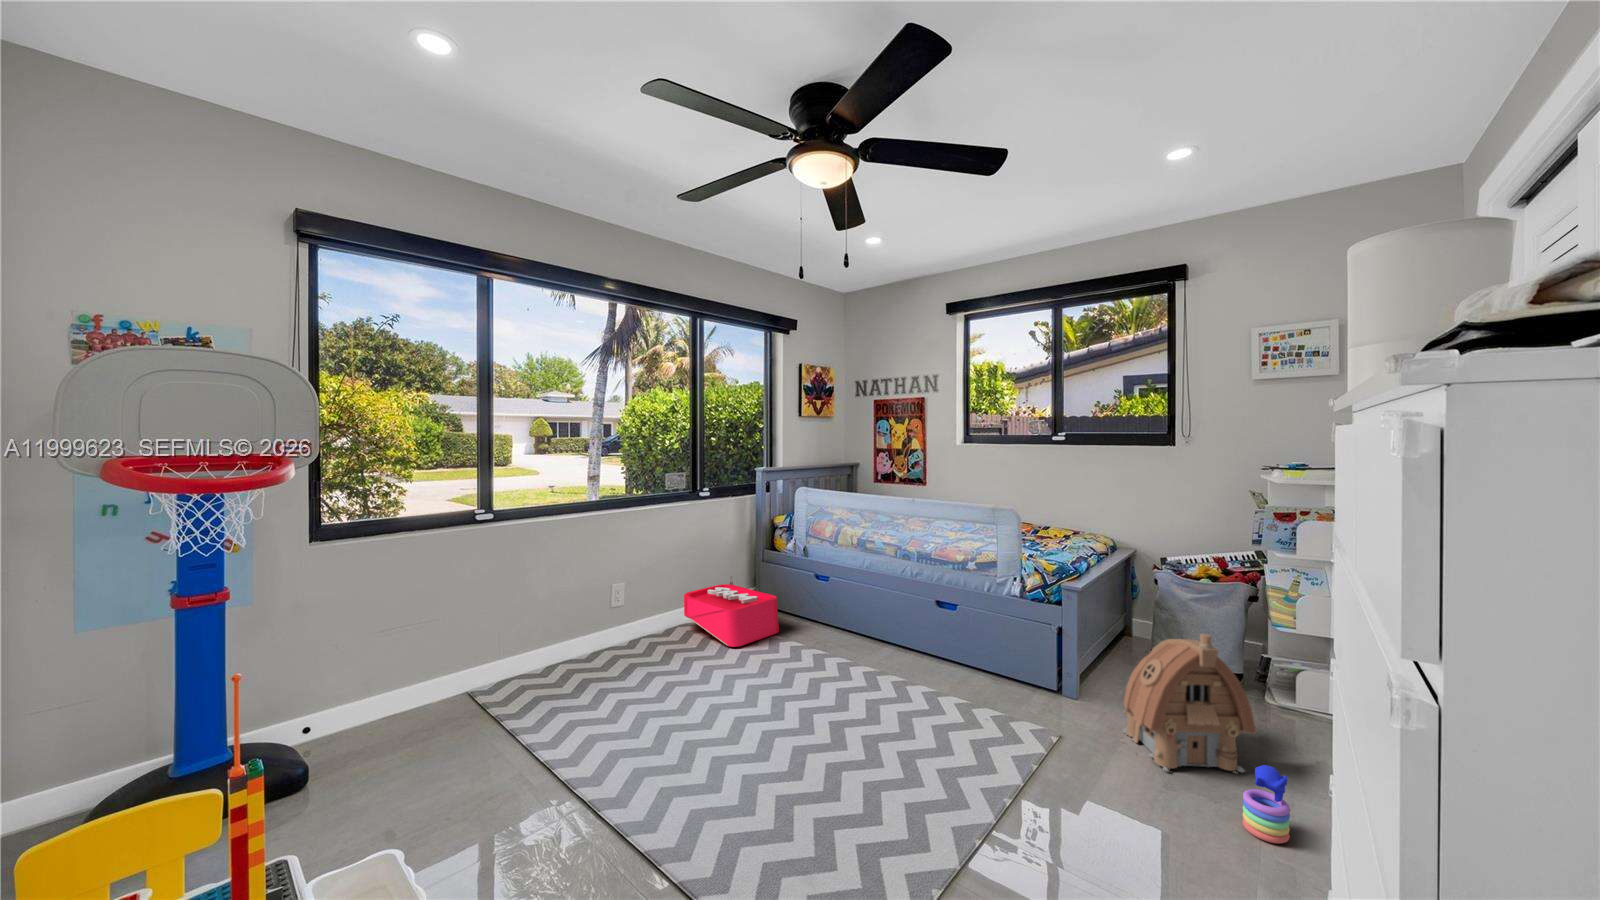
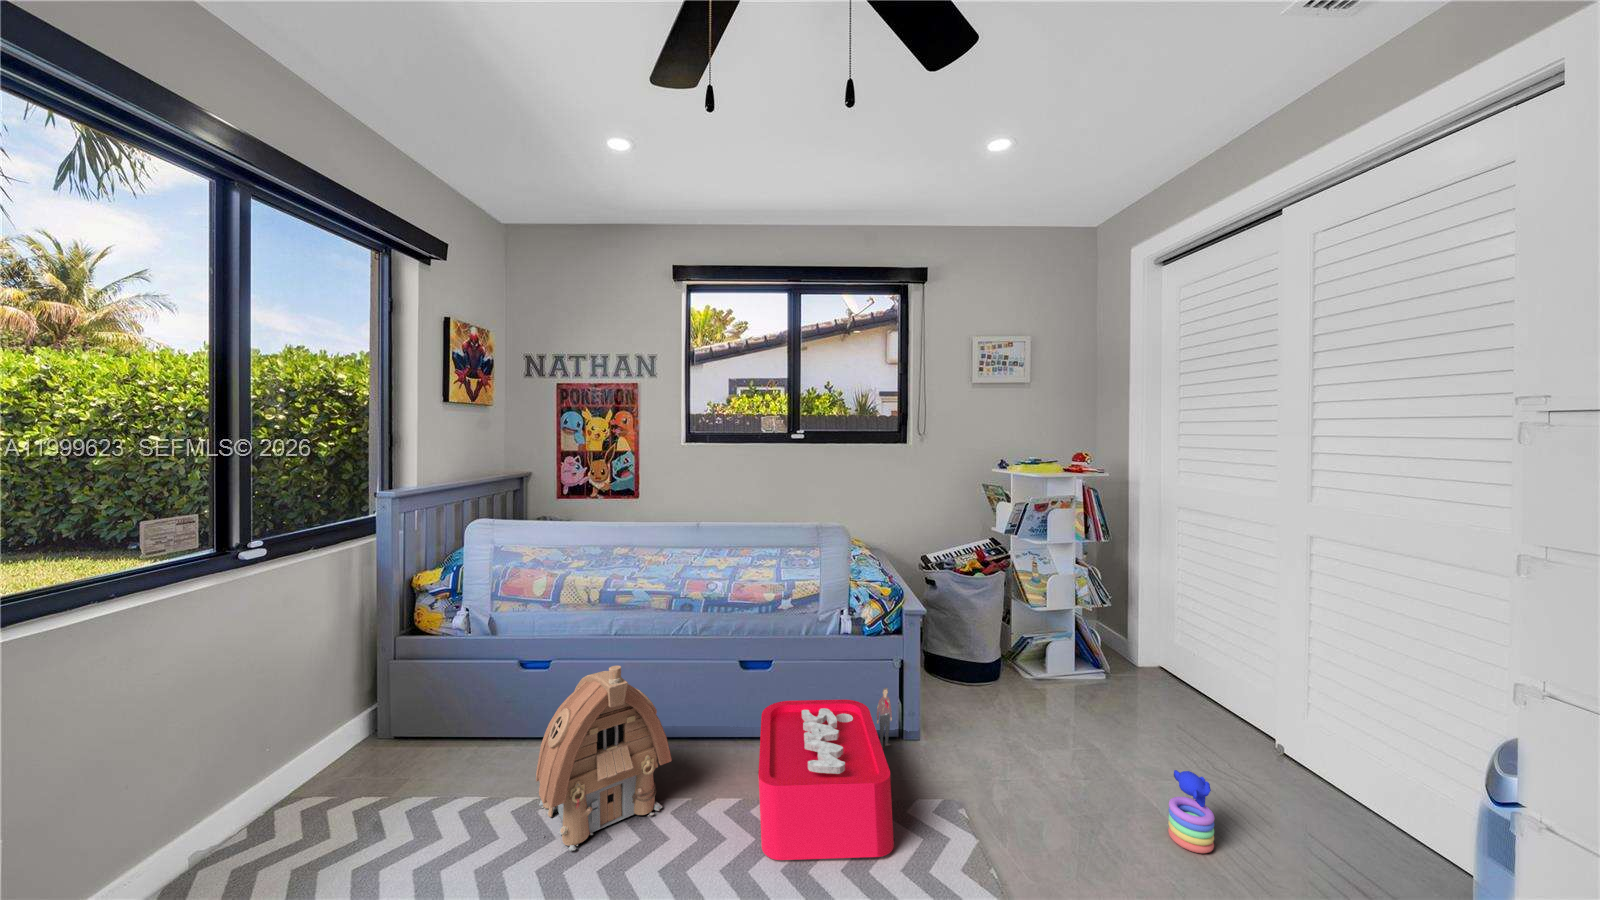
storage bin: present [684,576,779,647] -> present [758,688,894,860]
toy house: present [1123,634,1256,773] -> present [536,666,672,851]

